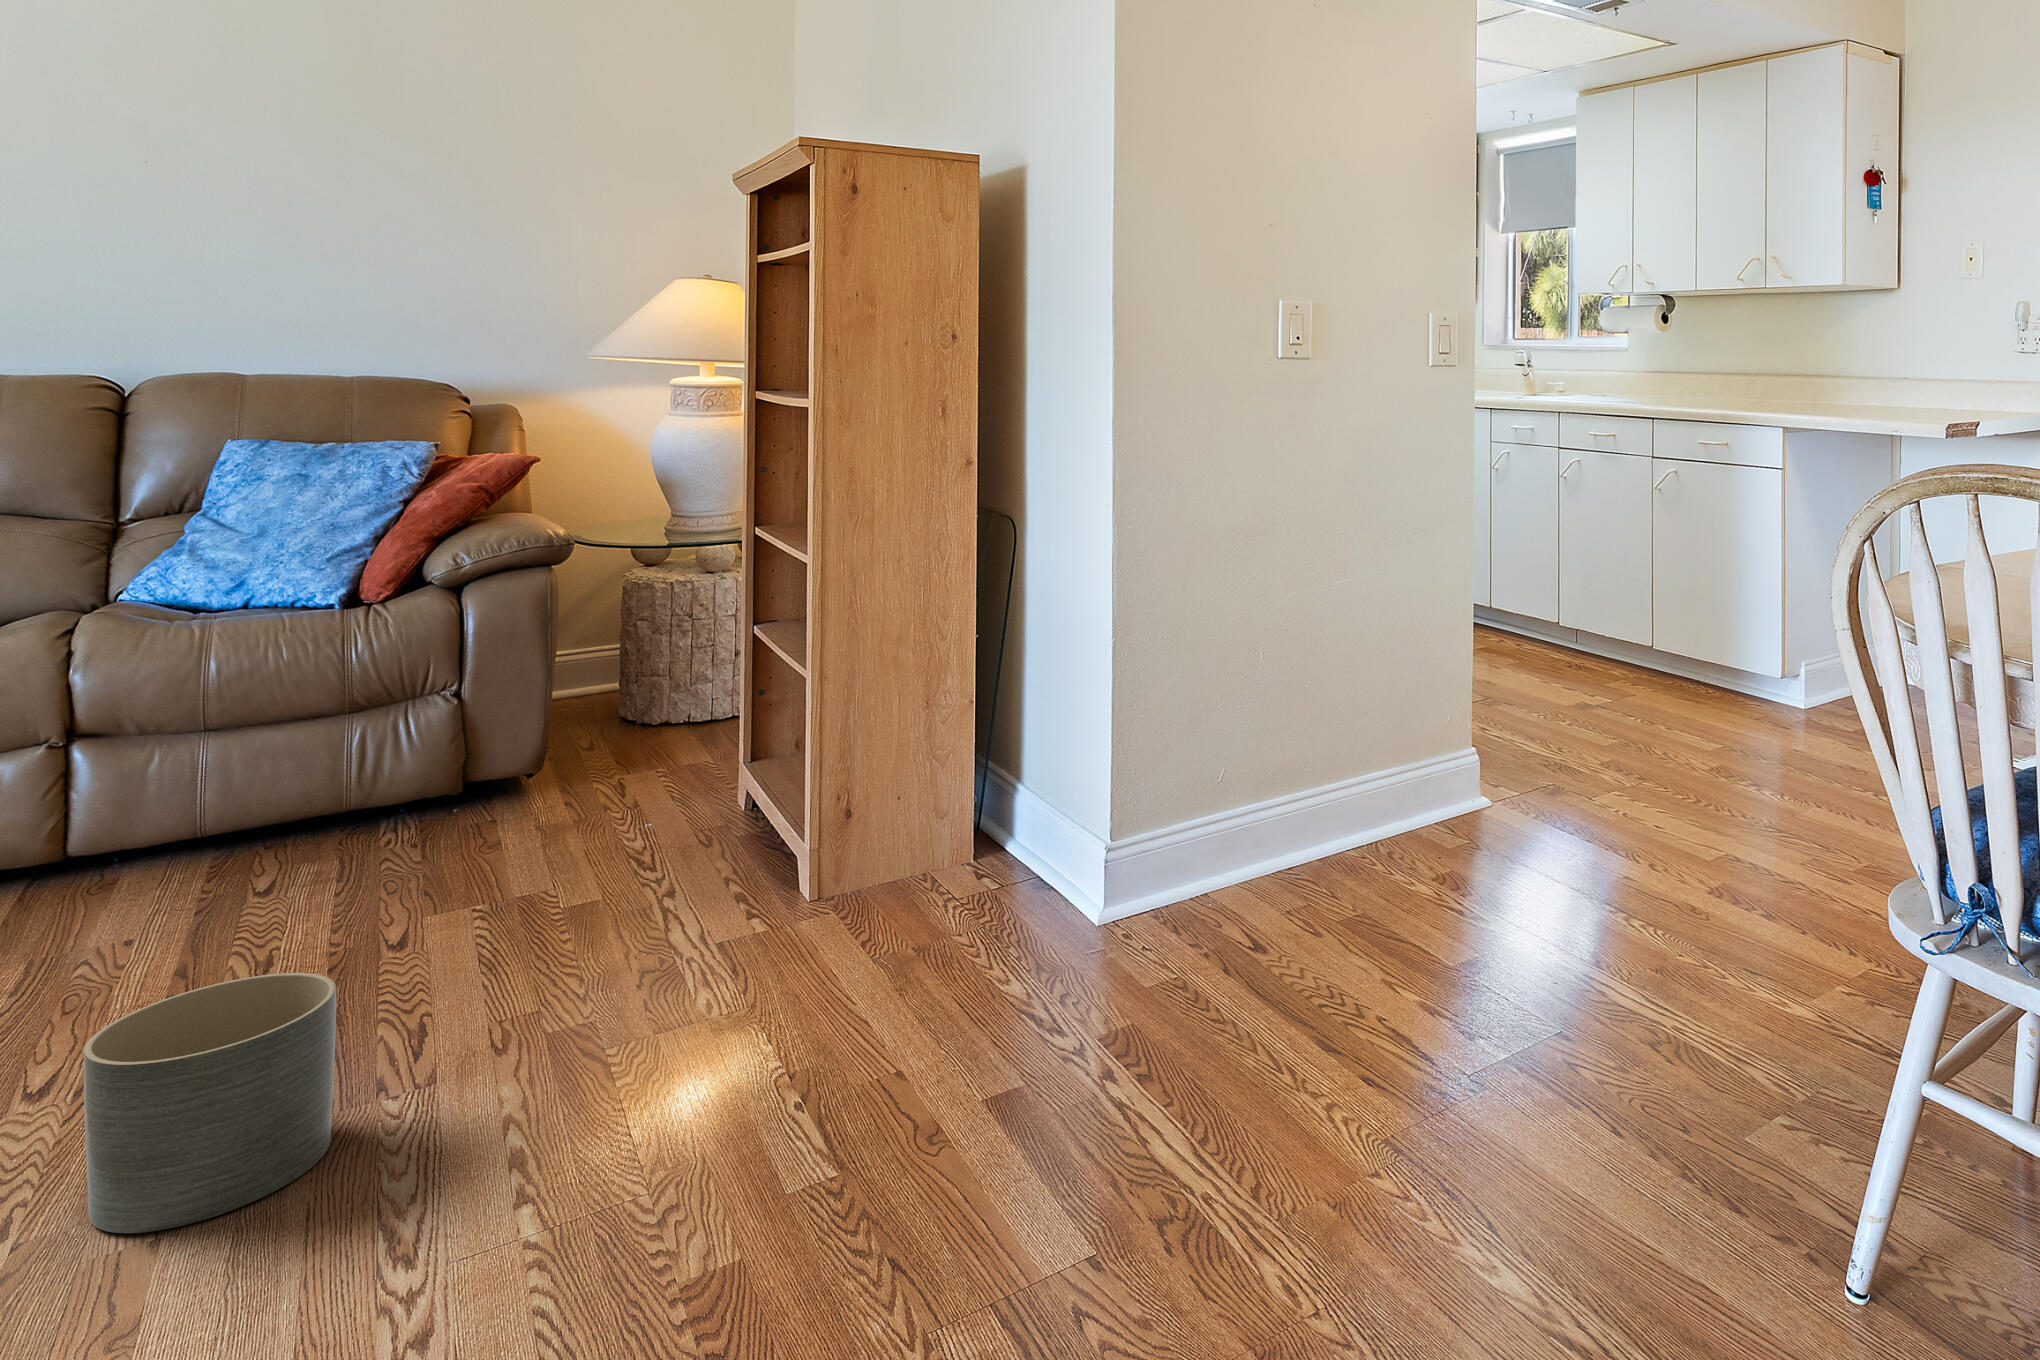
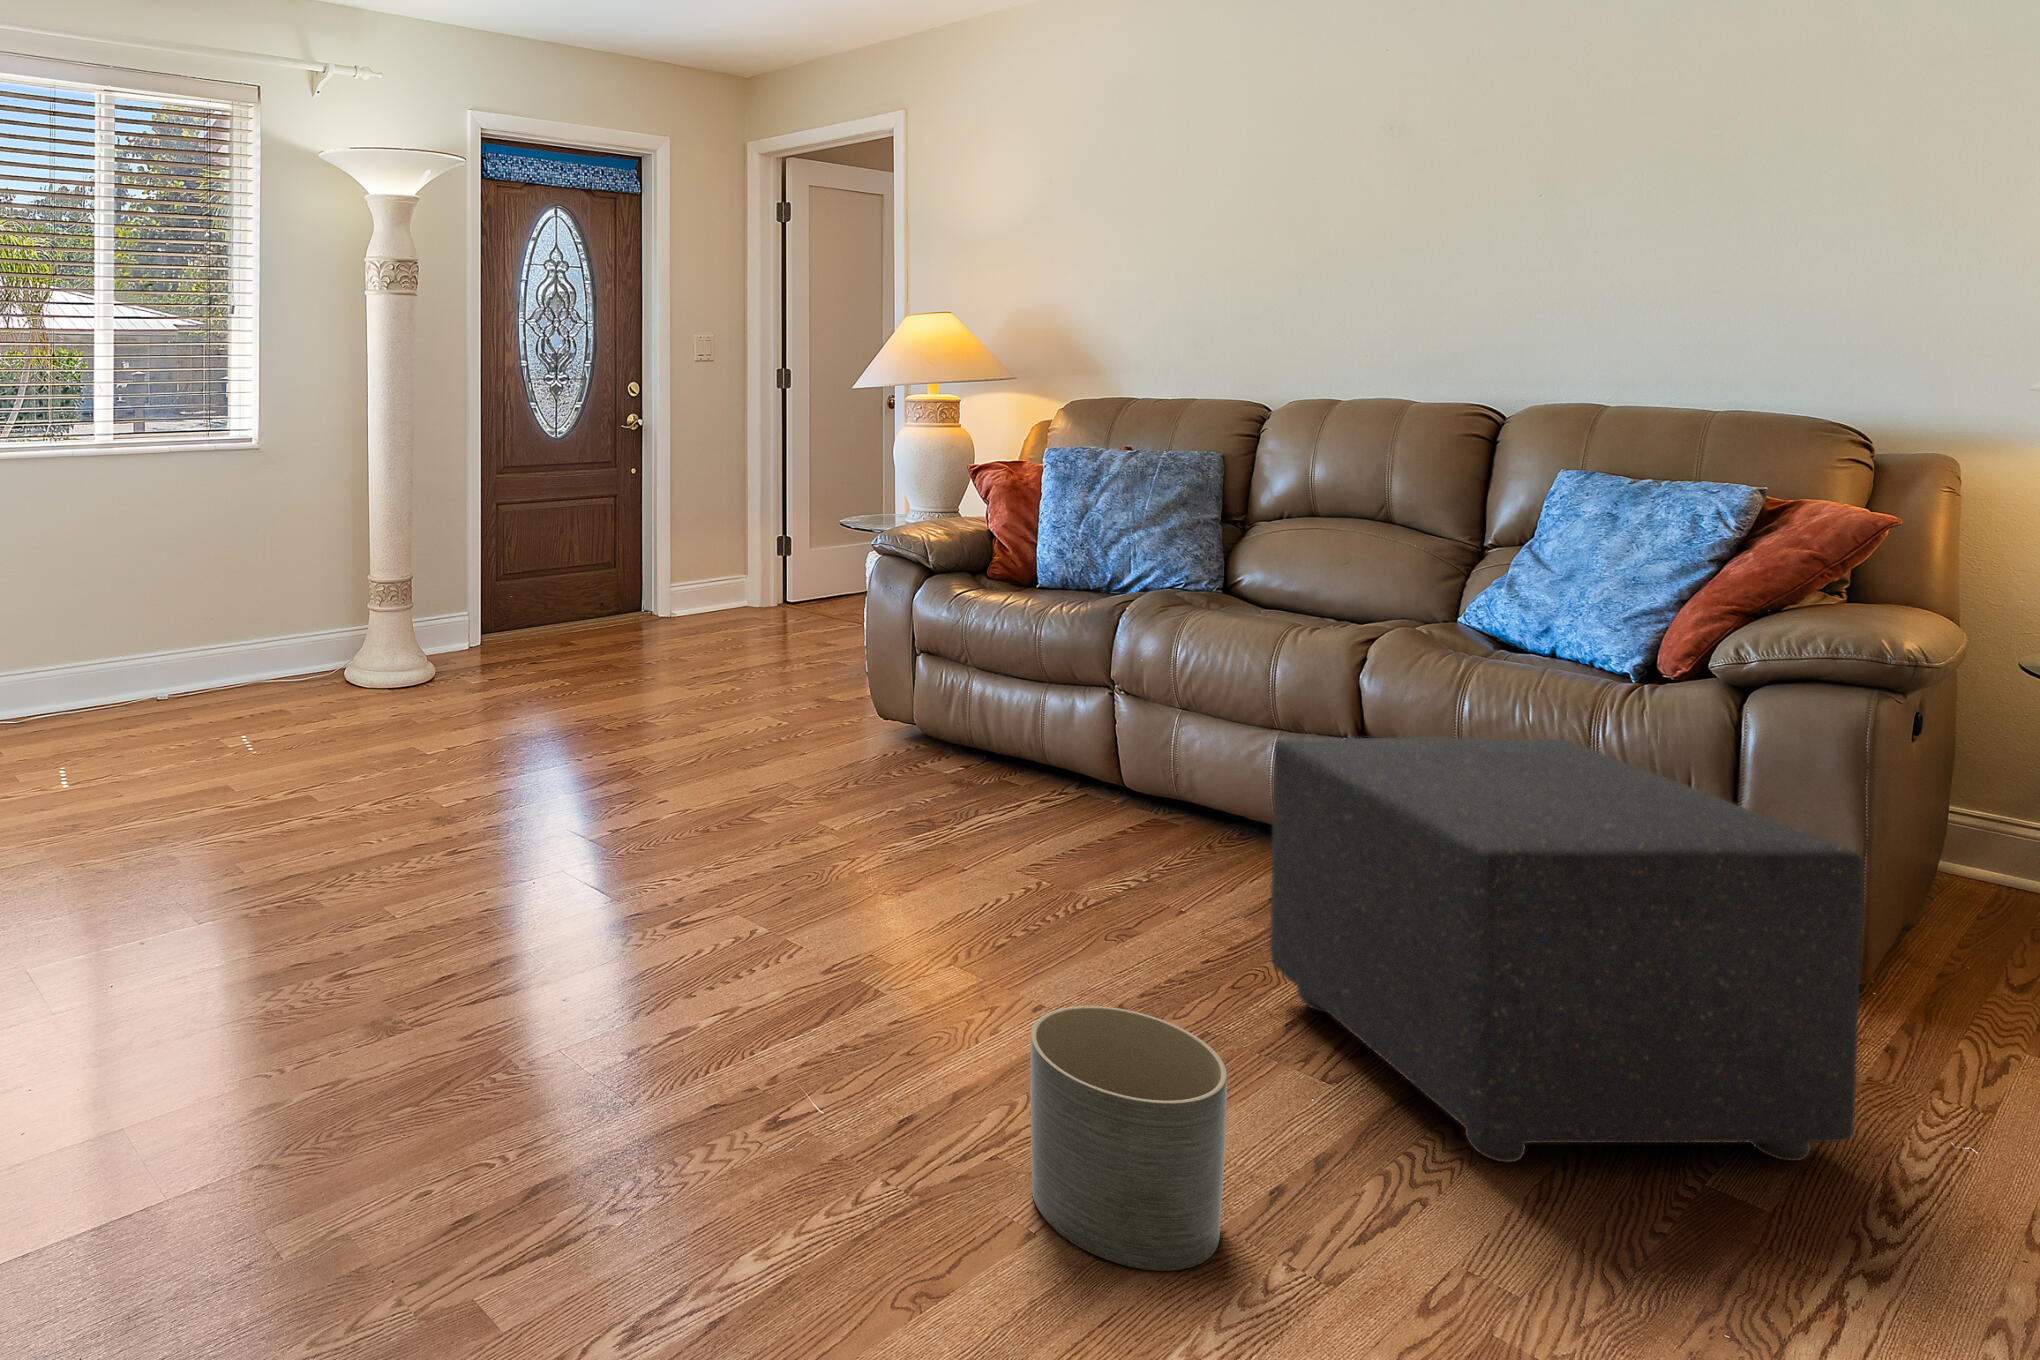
ottoman: none [114,652,618,983] -> present [1270,737,1864,1162]

